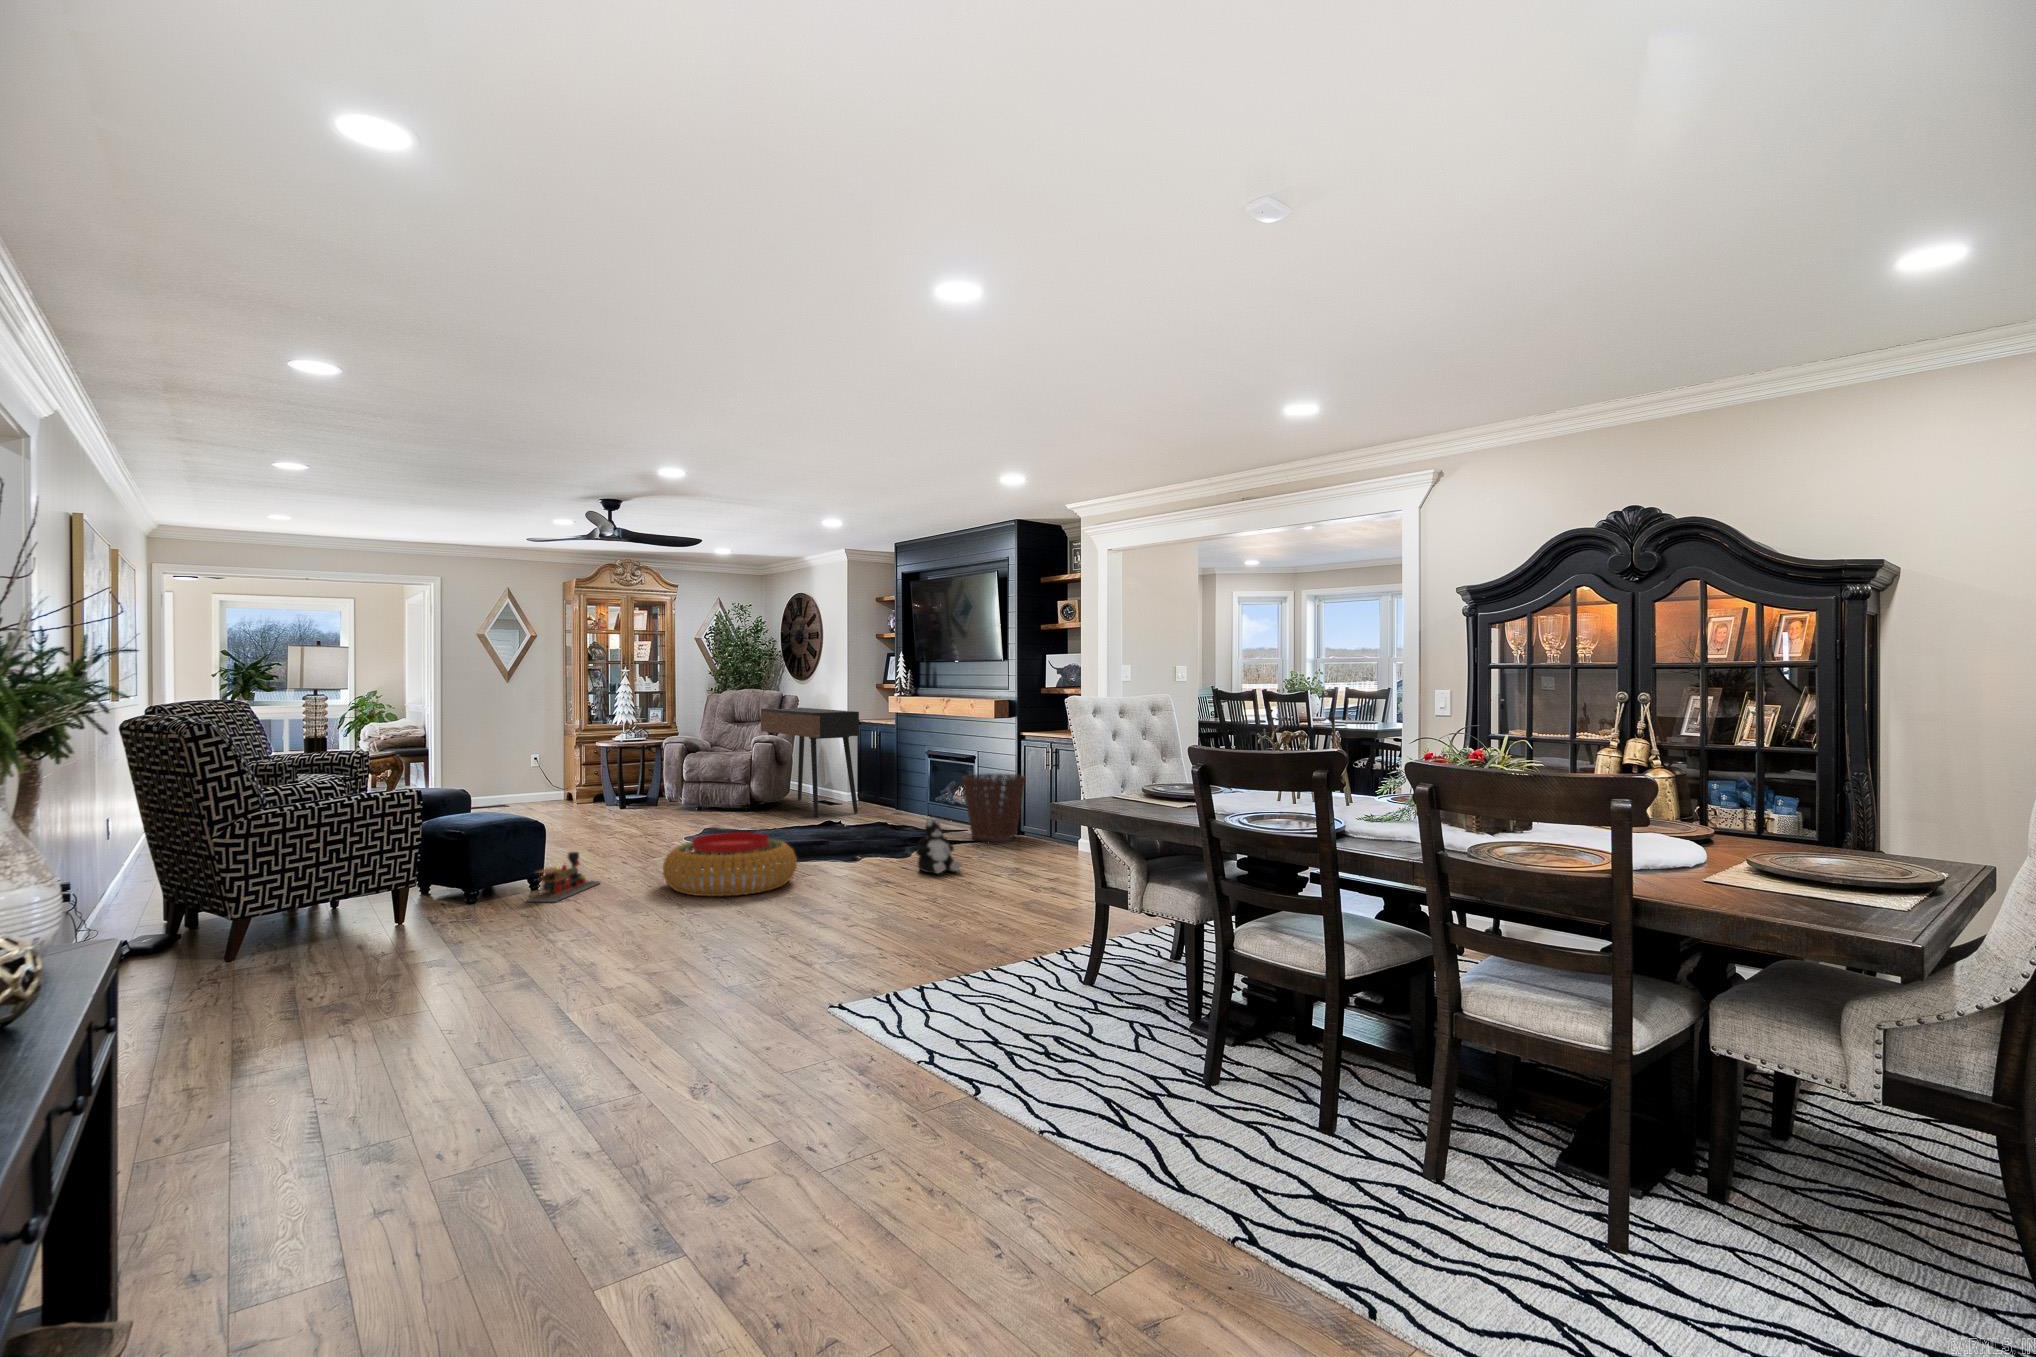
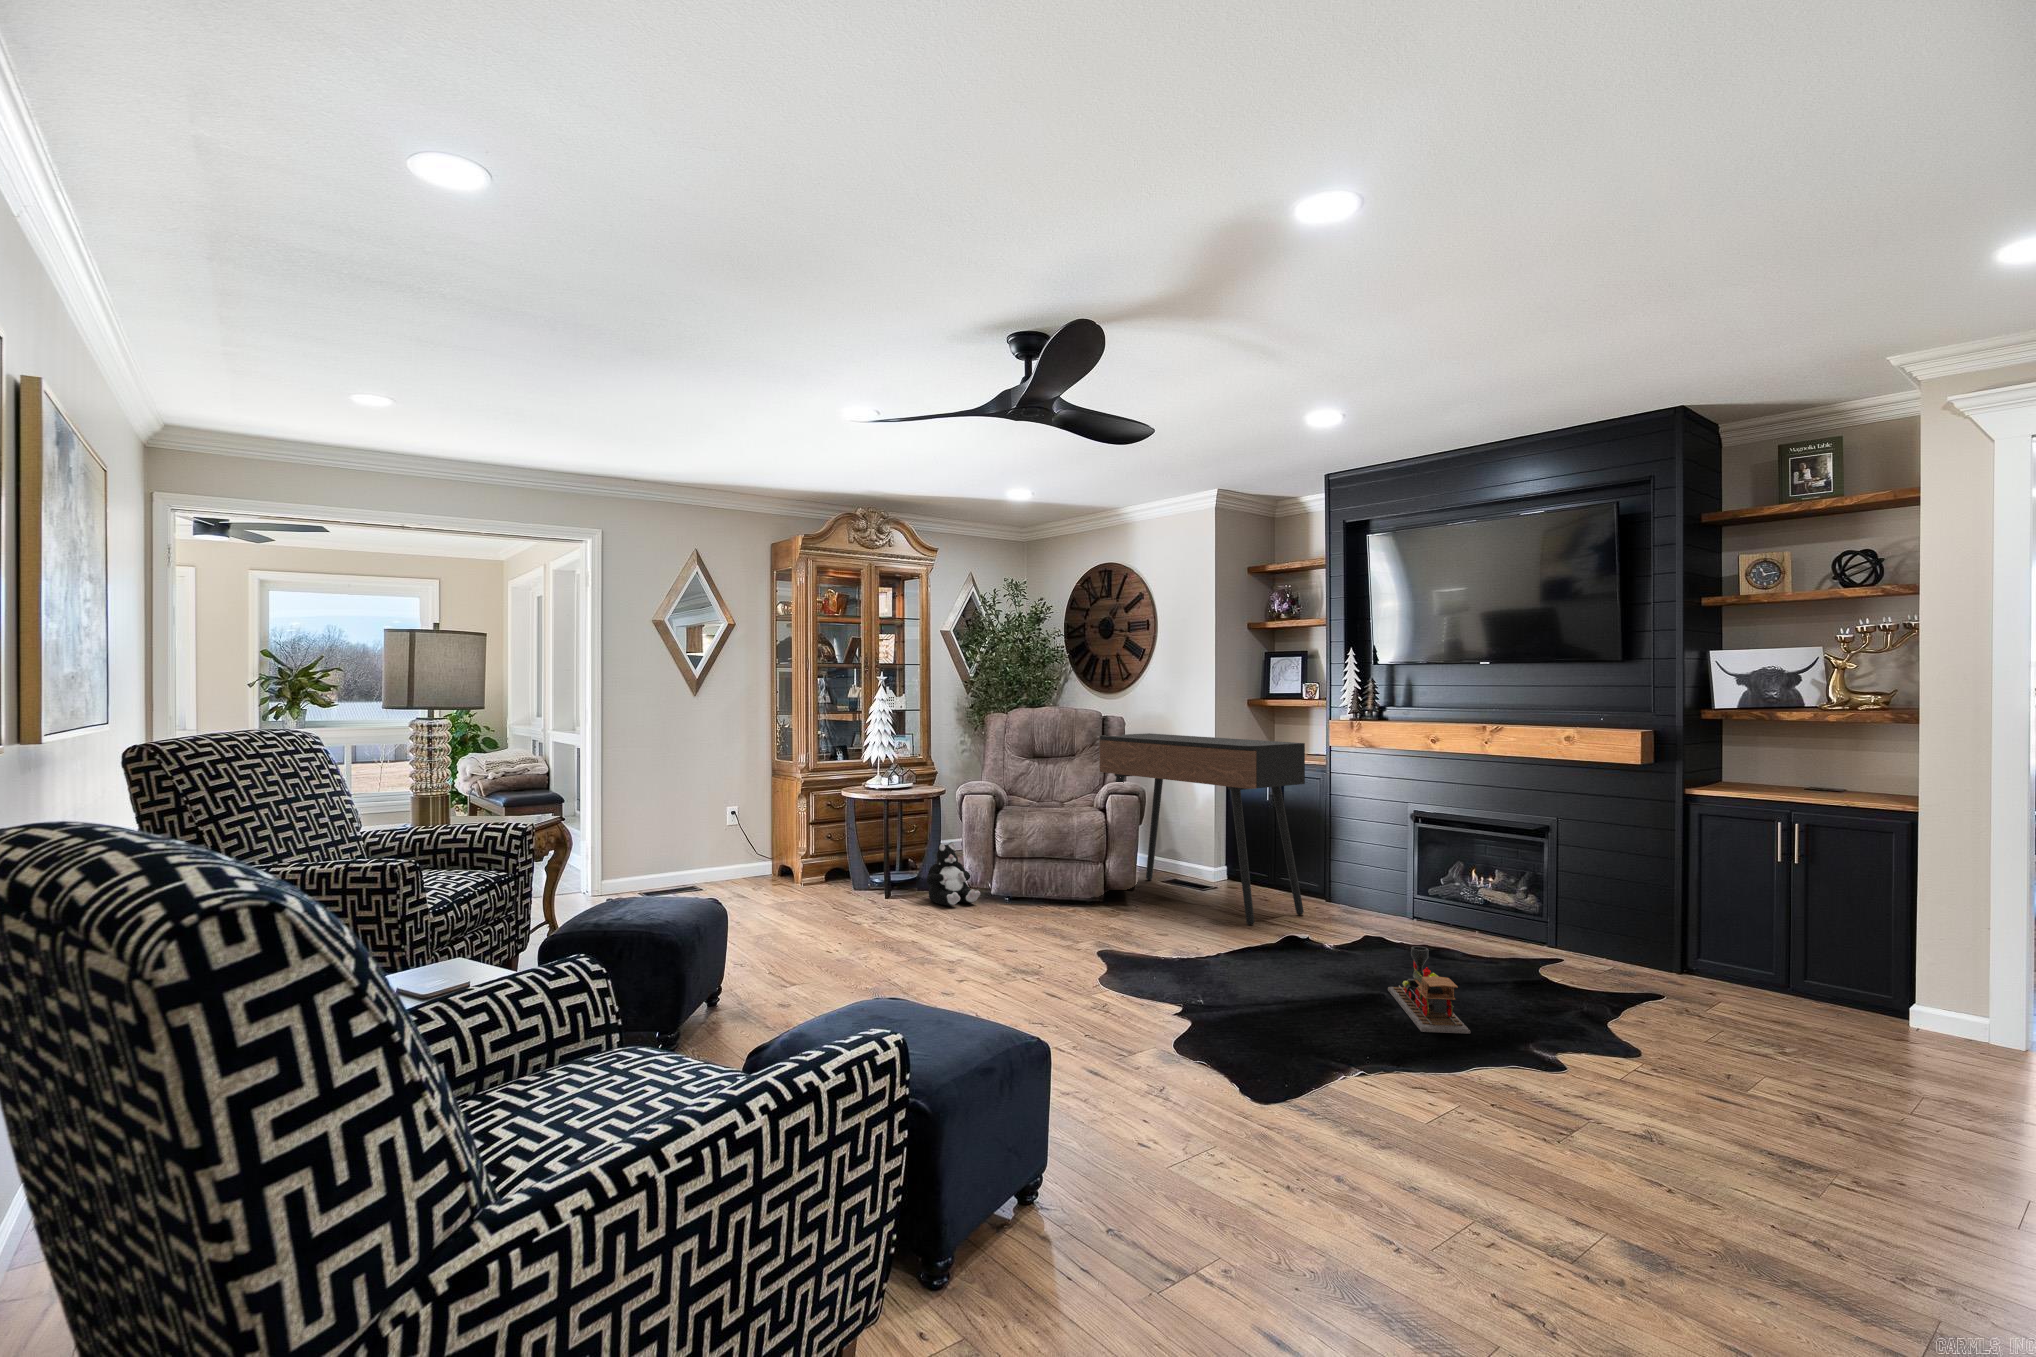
basket: present [962,774,1026,841] -> none [1627,864,1774,1005]
plush toy: present [916,819,963,874] -> present [927,842,980,906]
pouf: present [663,832,797,896] -> none [1337,1052,1696,1277]
toy train: present [527,852,600,902] -> present [1388,946,1470,1034]

